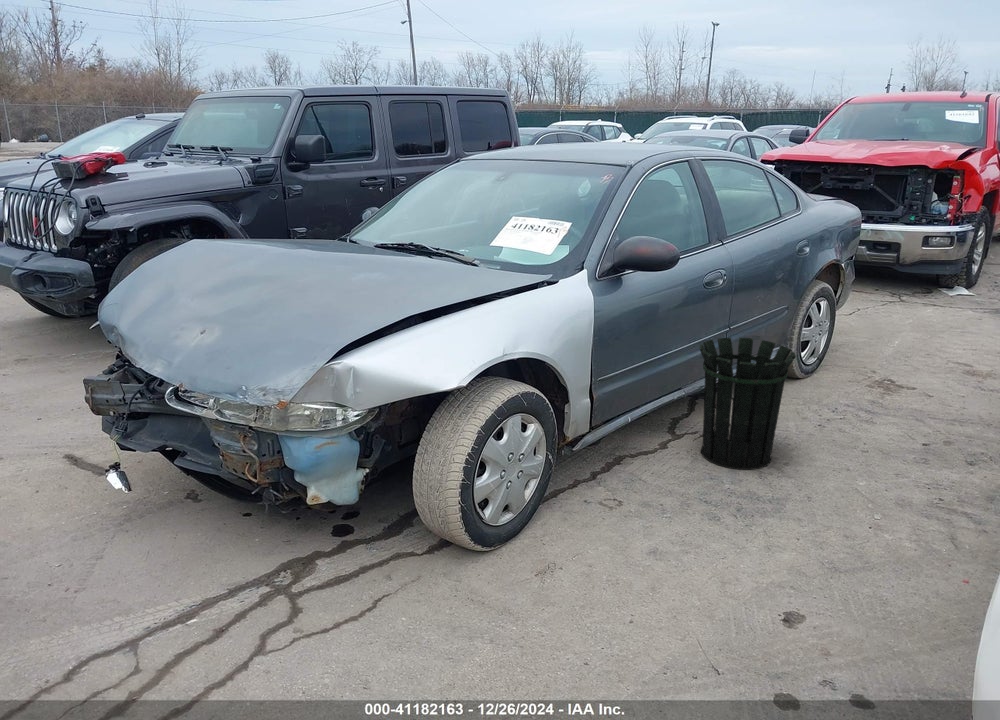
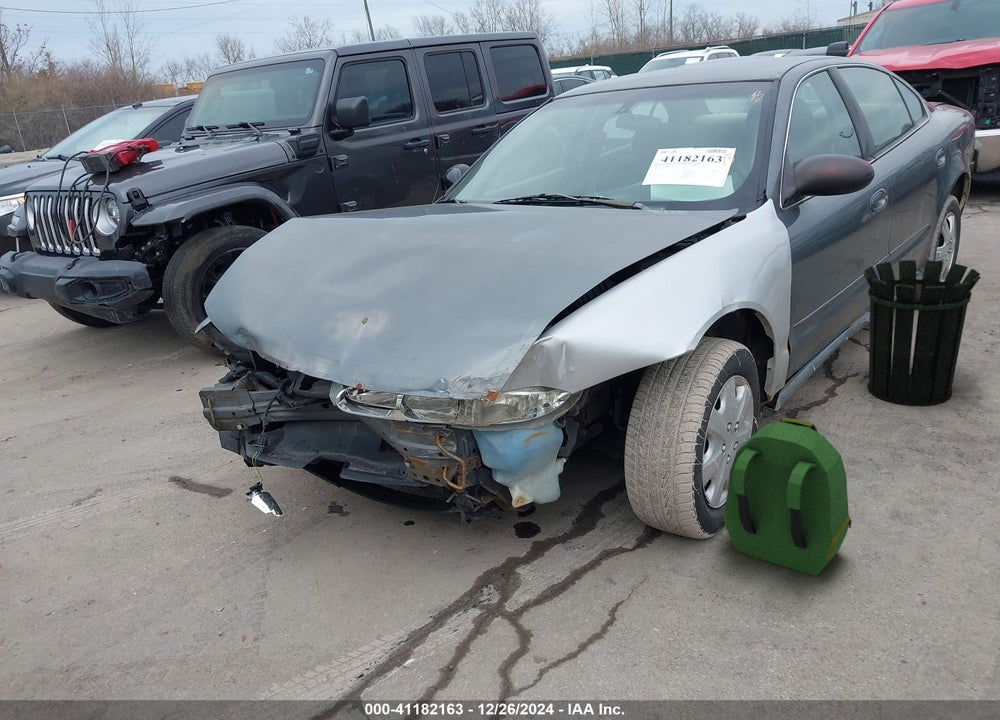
backpack: none [493,456,597,595] -> present [723,418,852,576]

